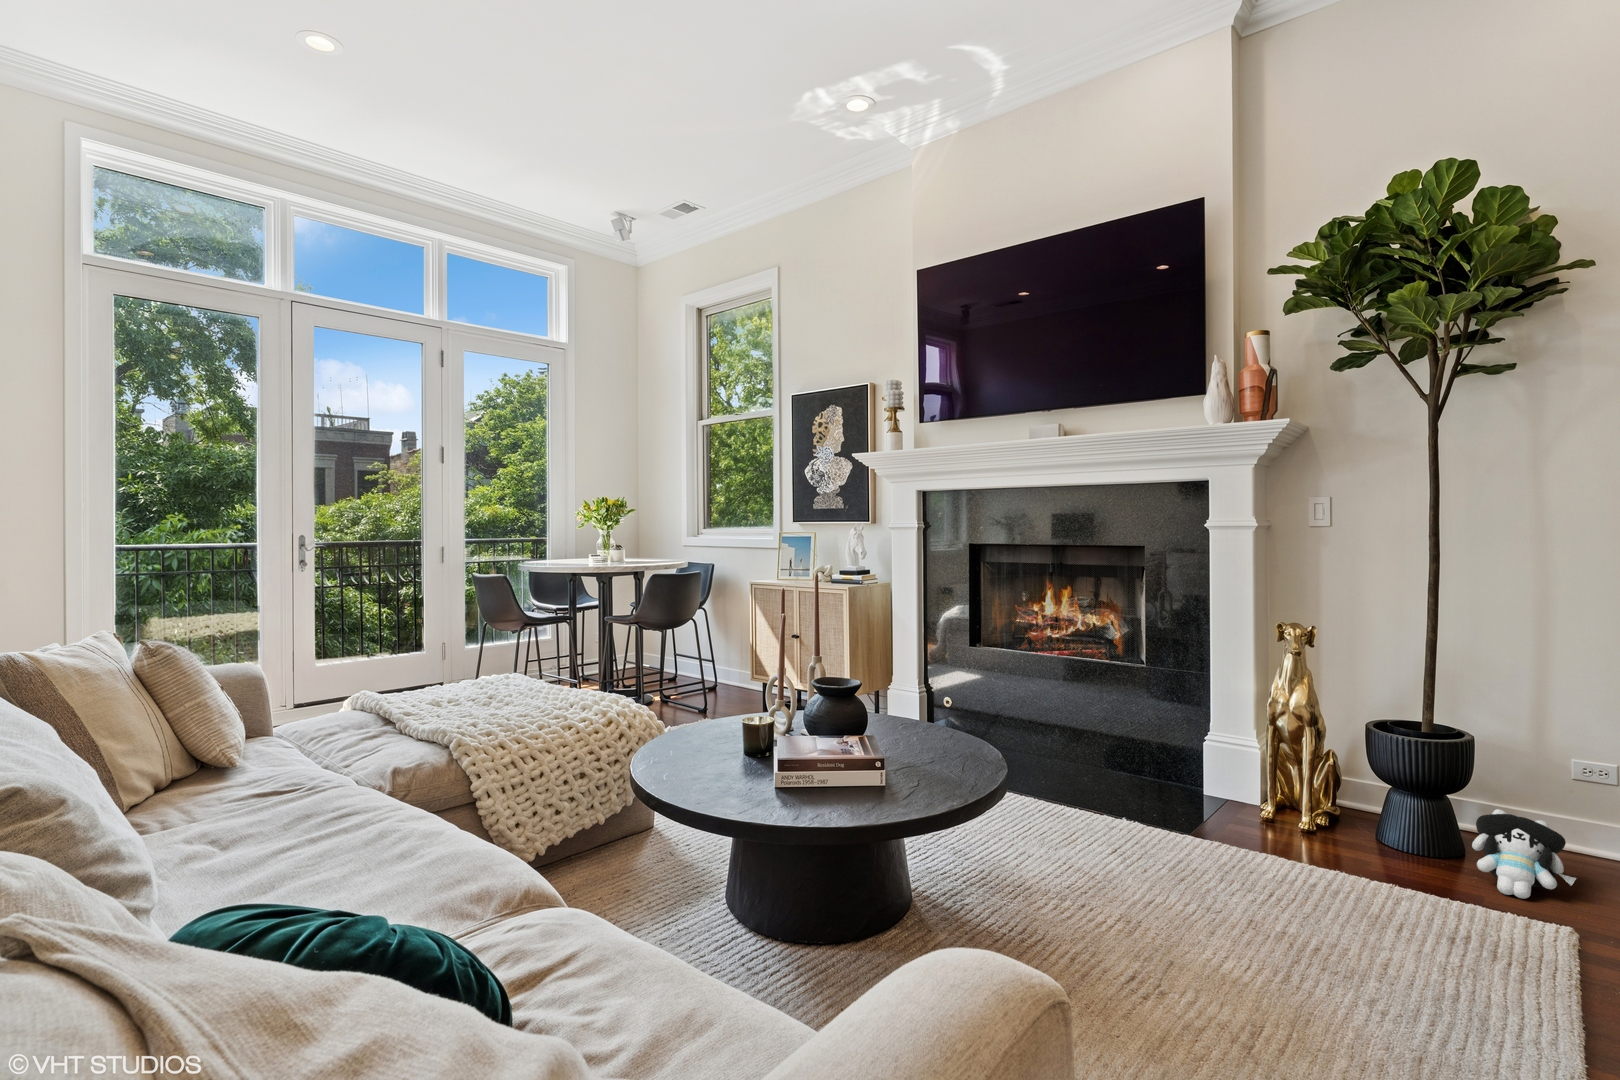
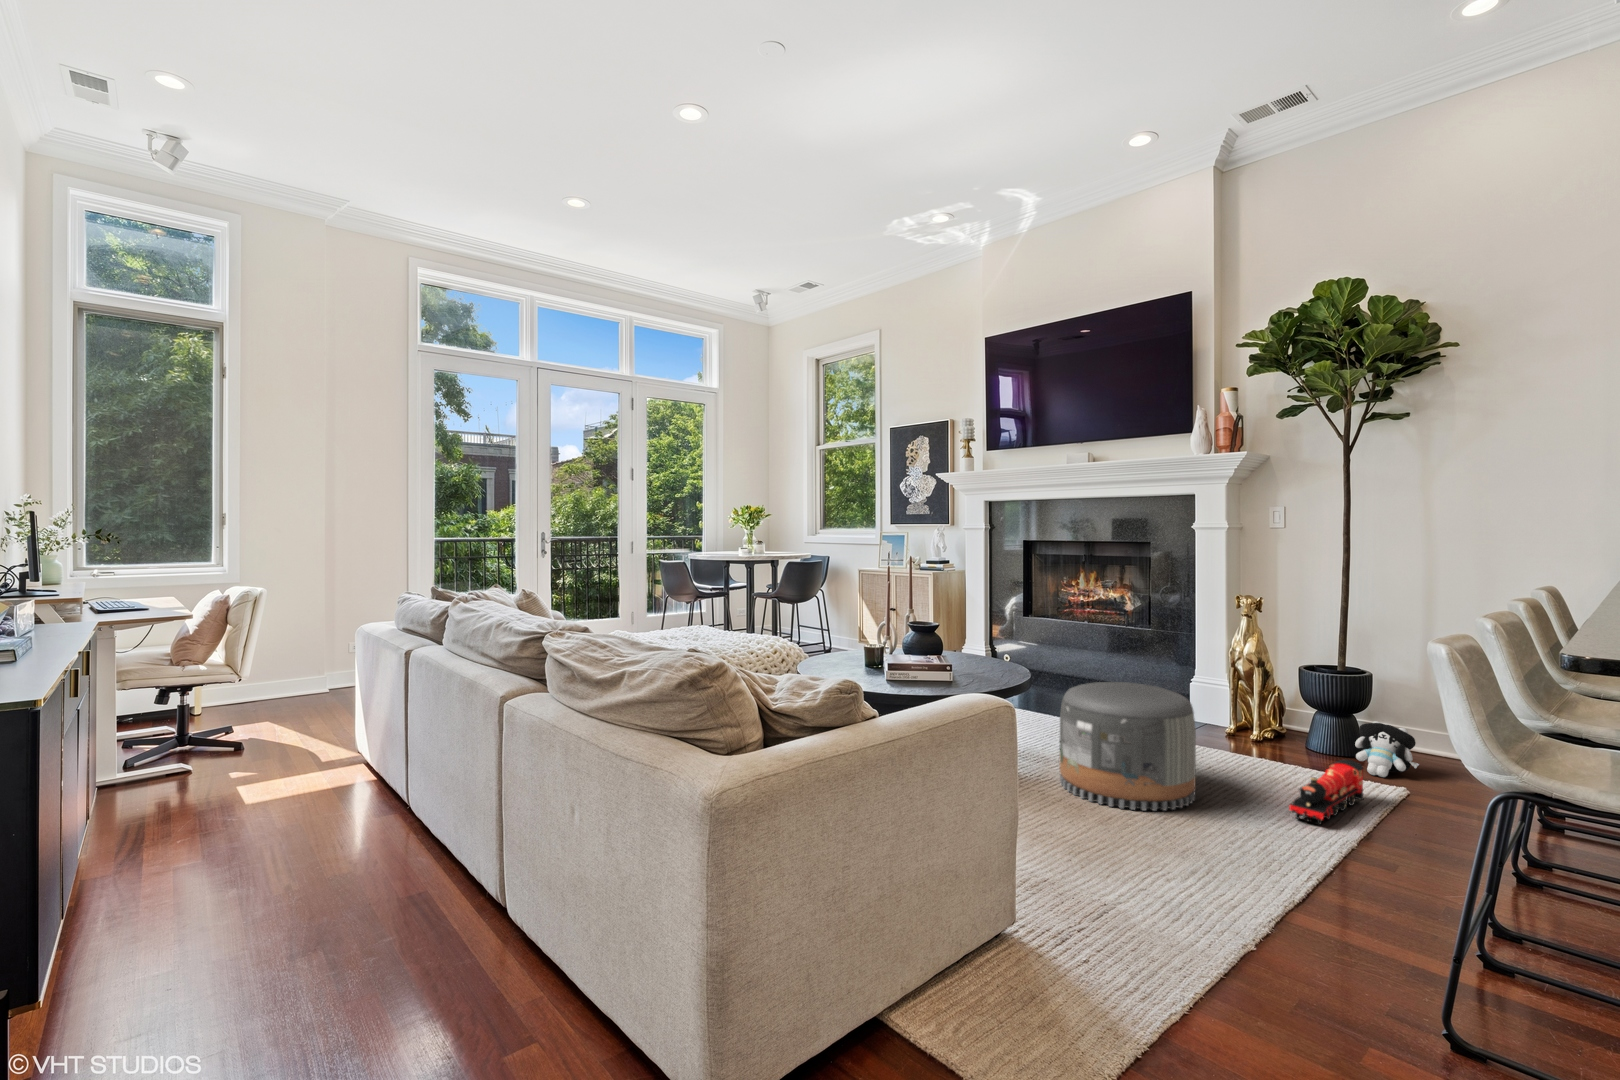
pouf: none [1064,770,1290,1010] -> present [1060,682,1196,811]
toy train: none [1454,890,1537,1029] -> present [1289,760,1364,825]

